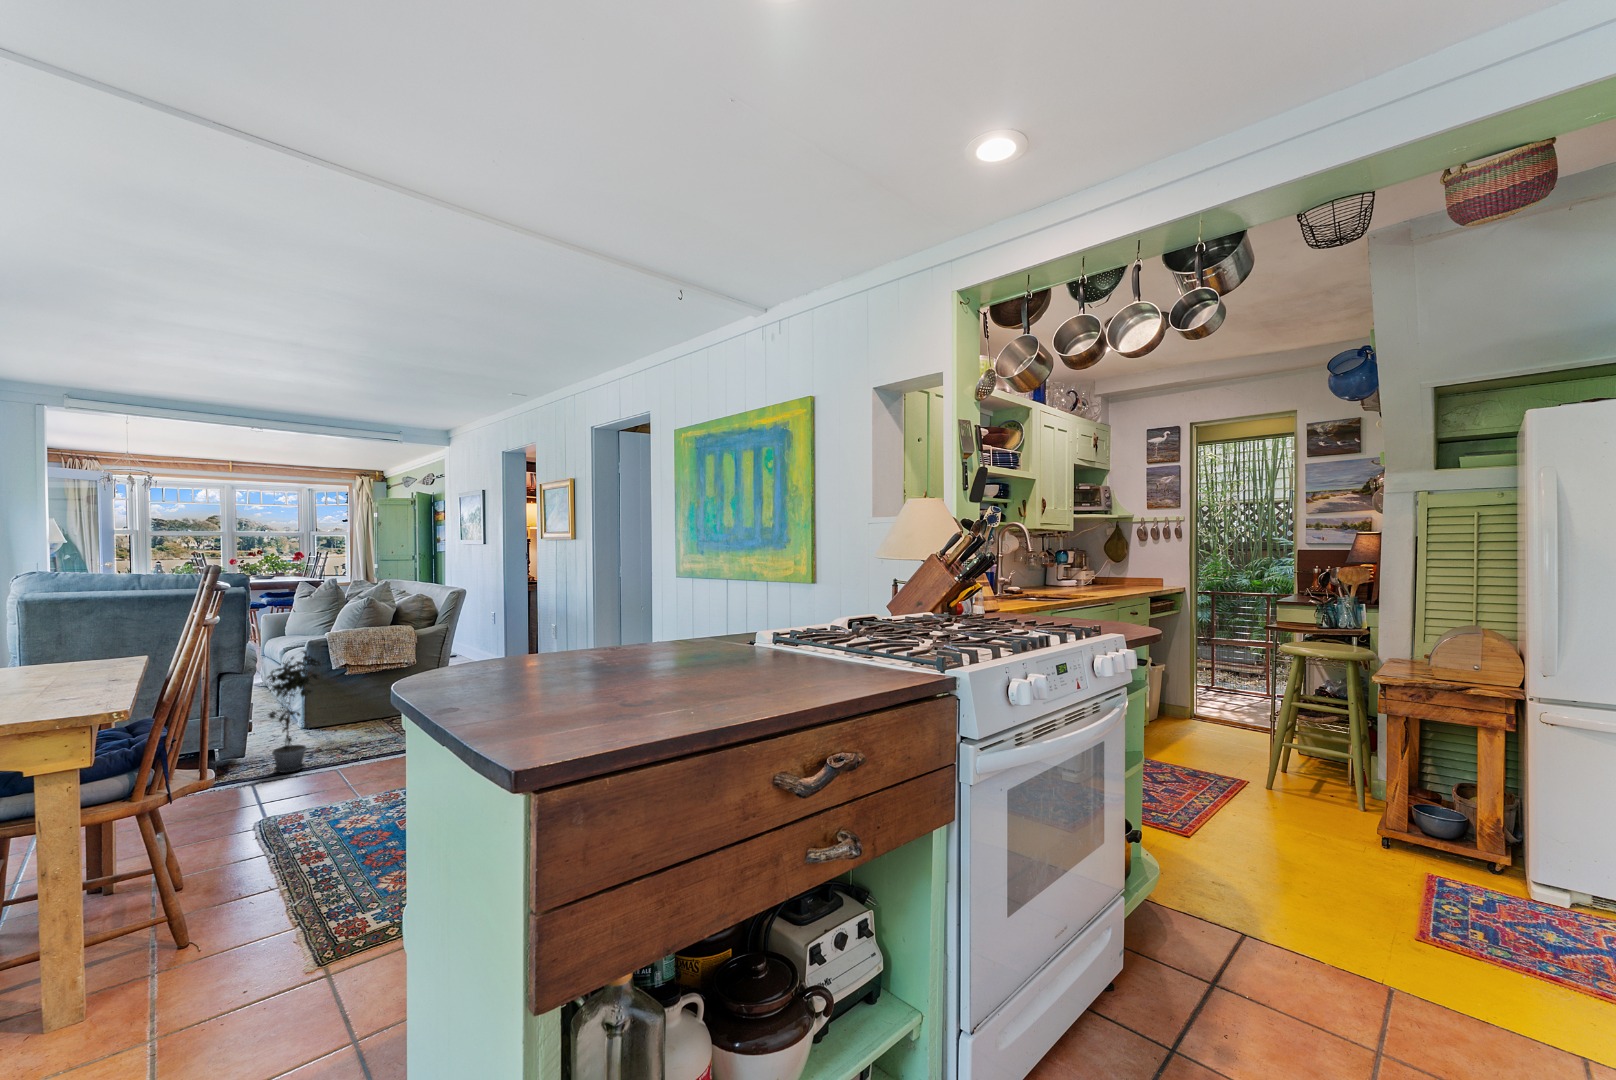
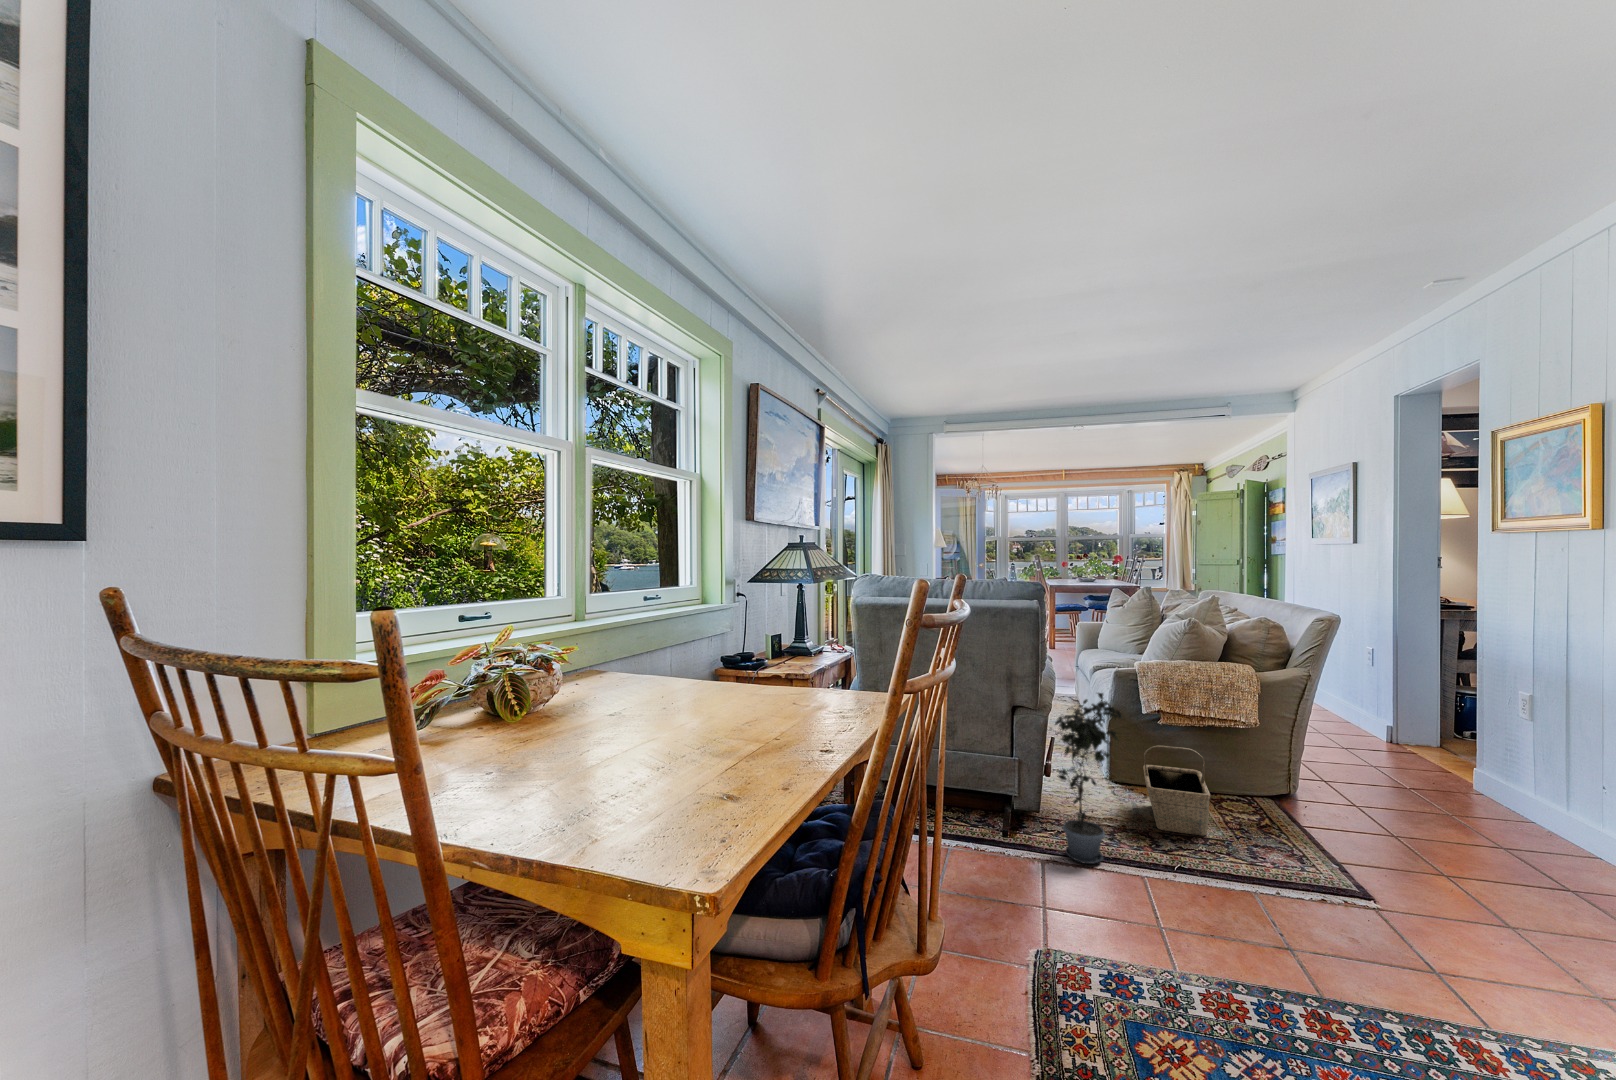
basket: none [333,685,382,743] -> present [1143,746,1210,836]

